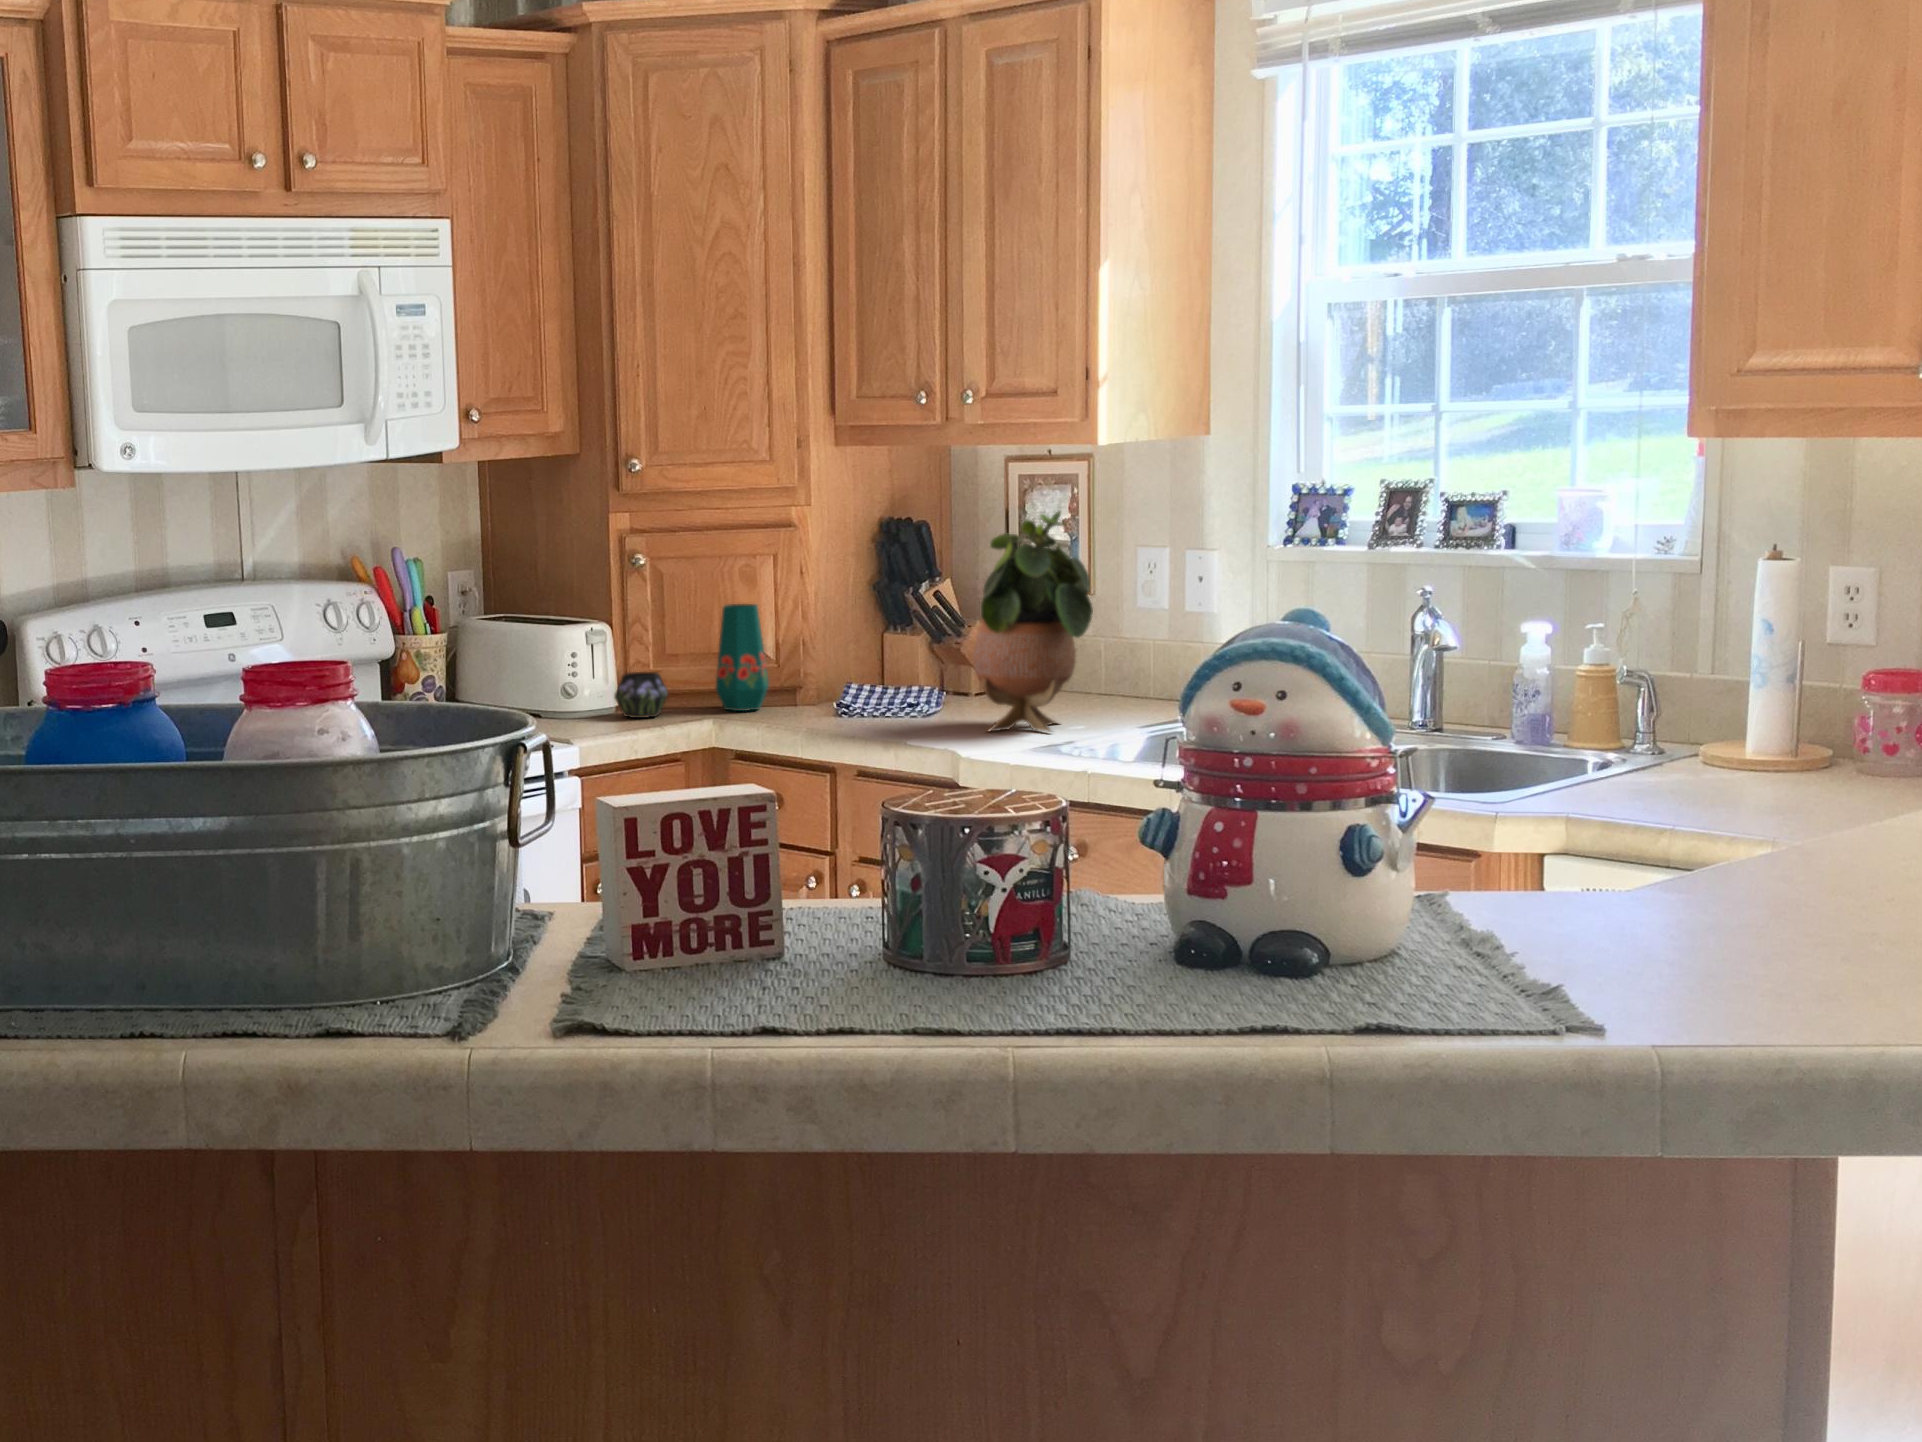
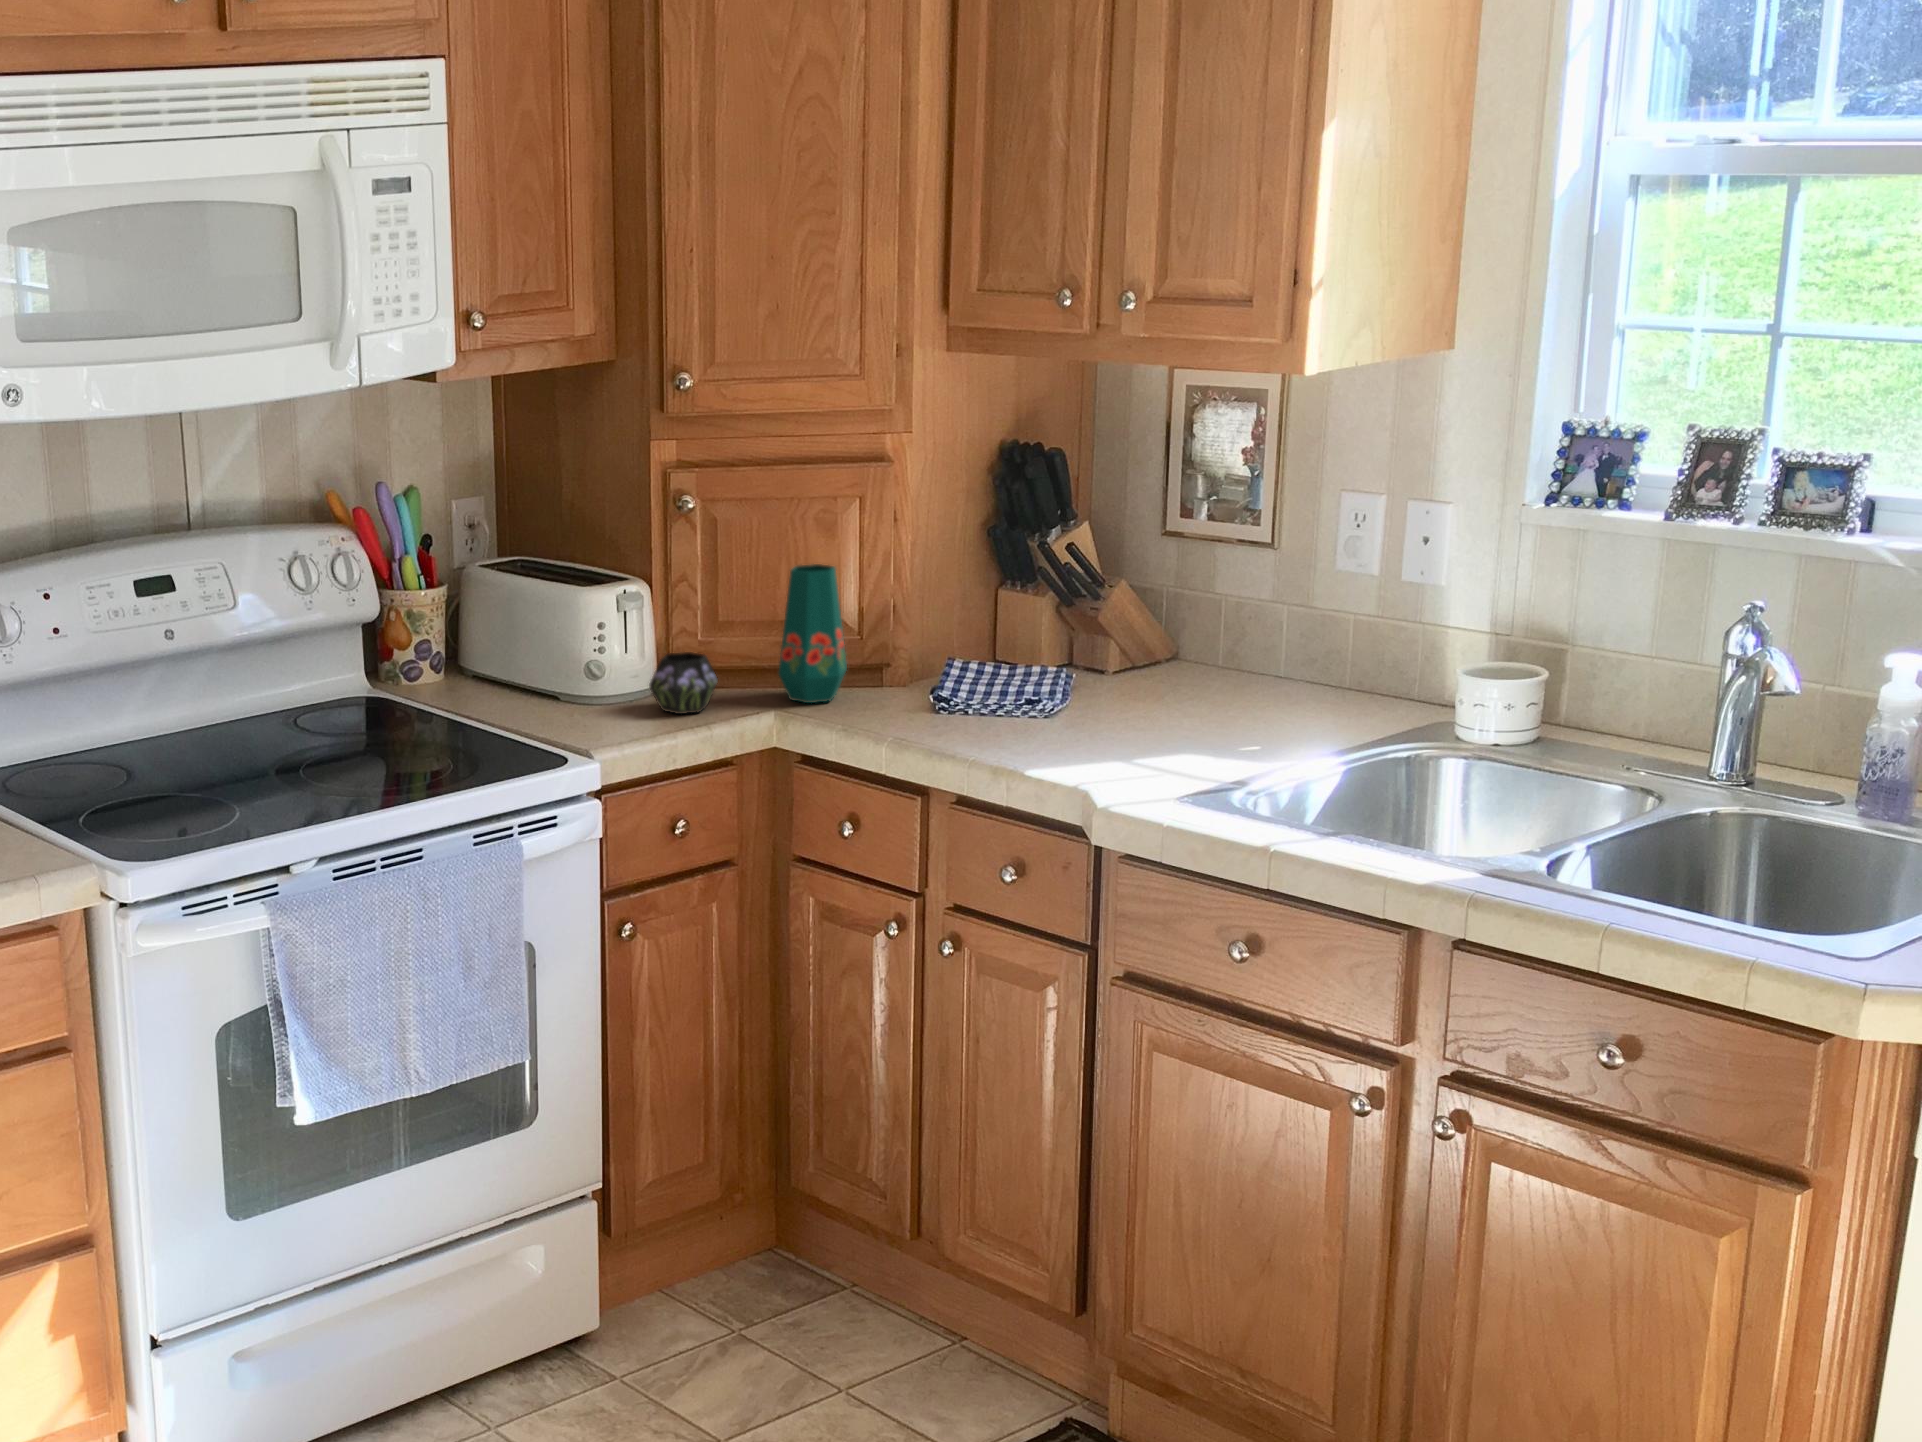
potted plant: present [973,511,1093,732] -> none [1112,465,1279,760]

